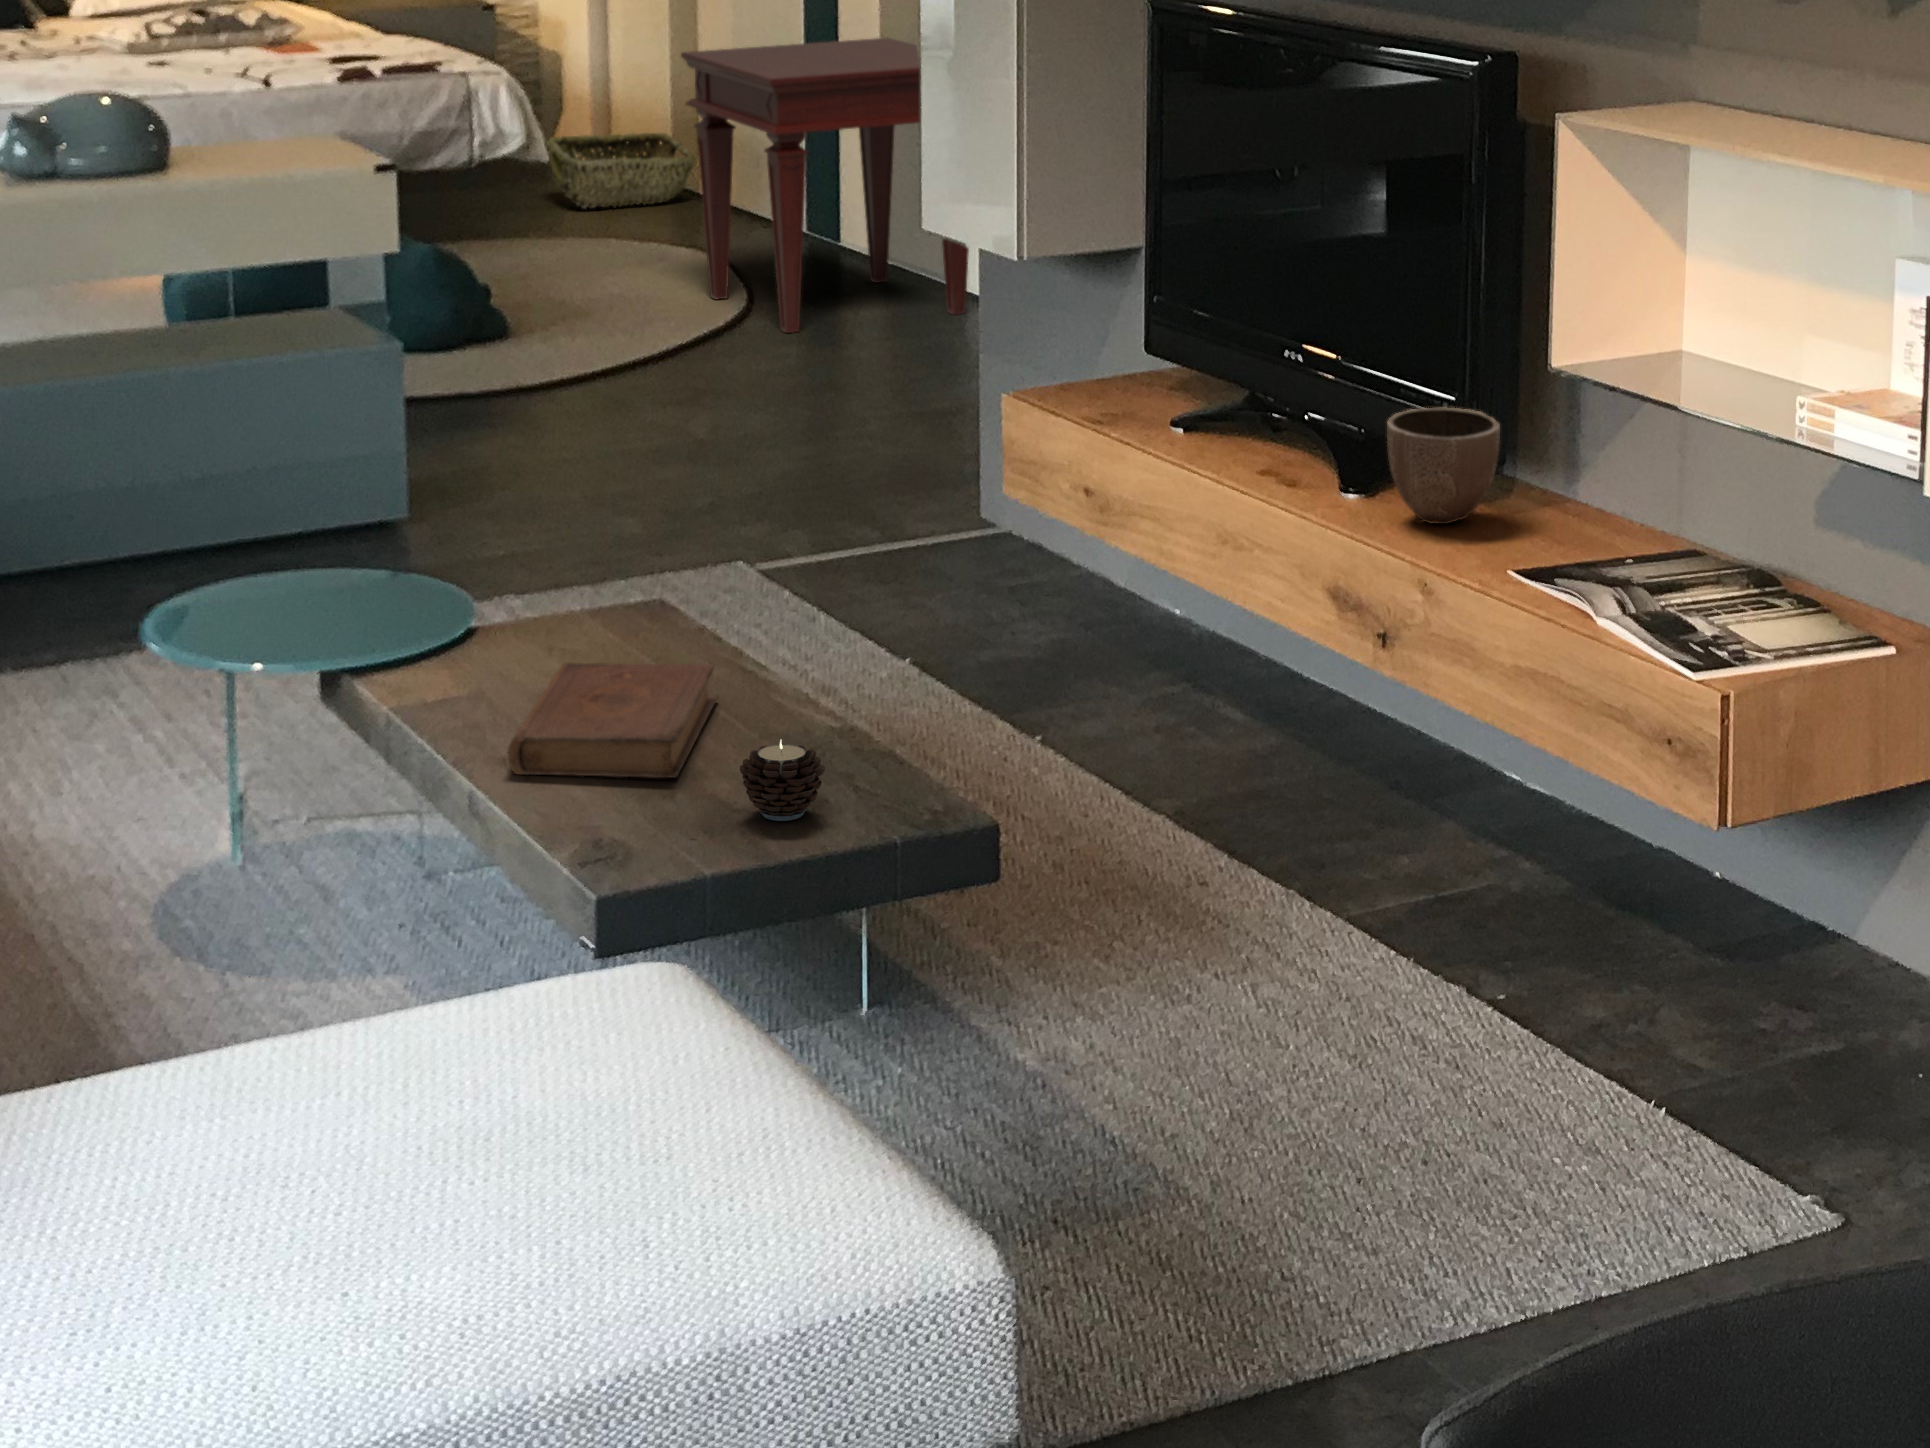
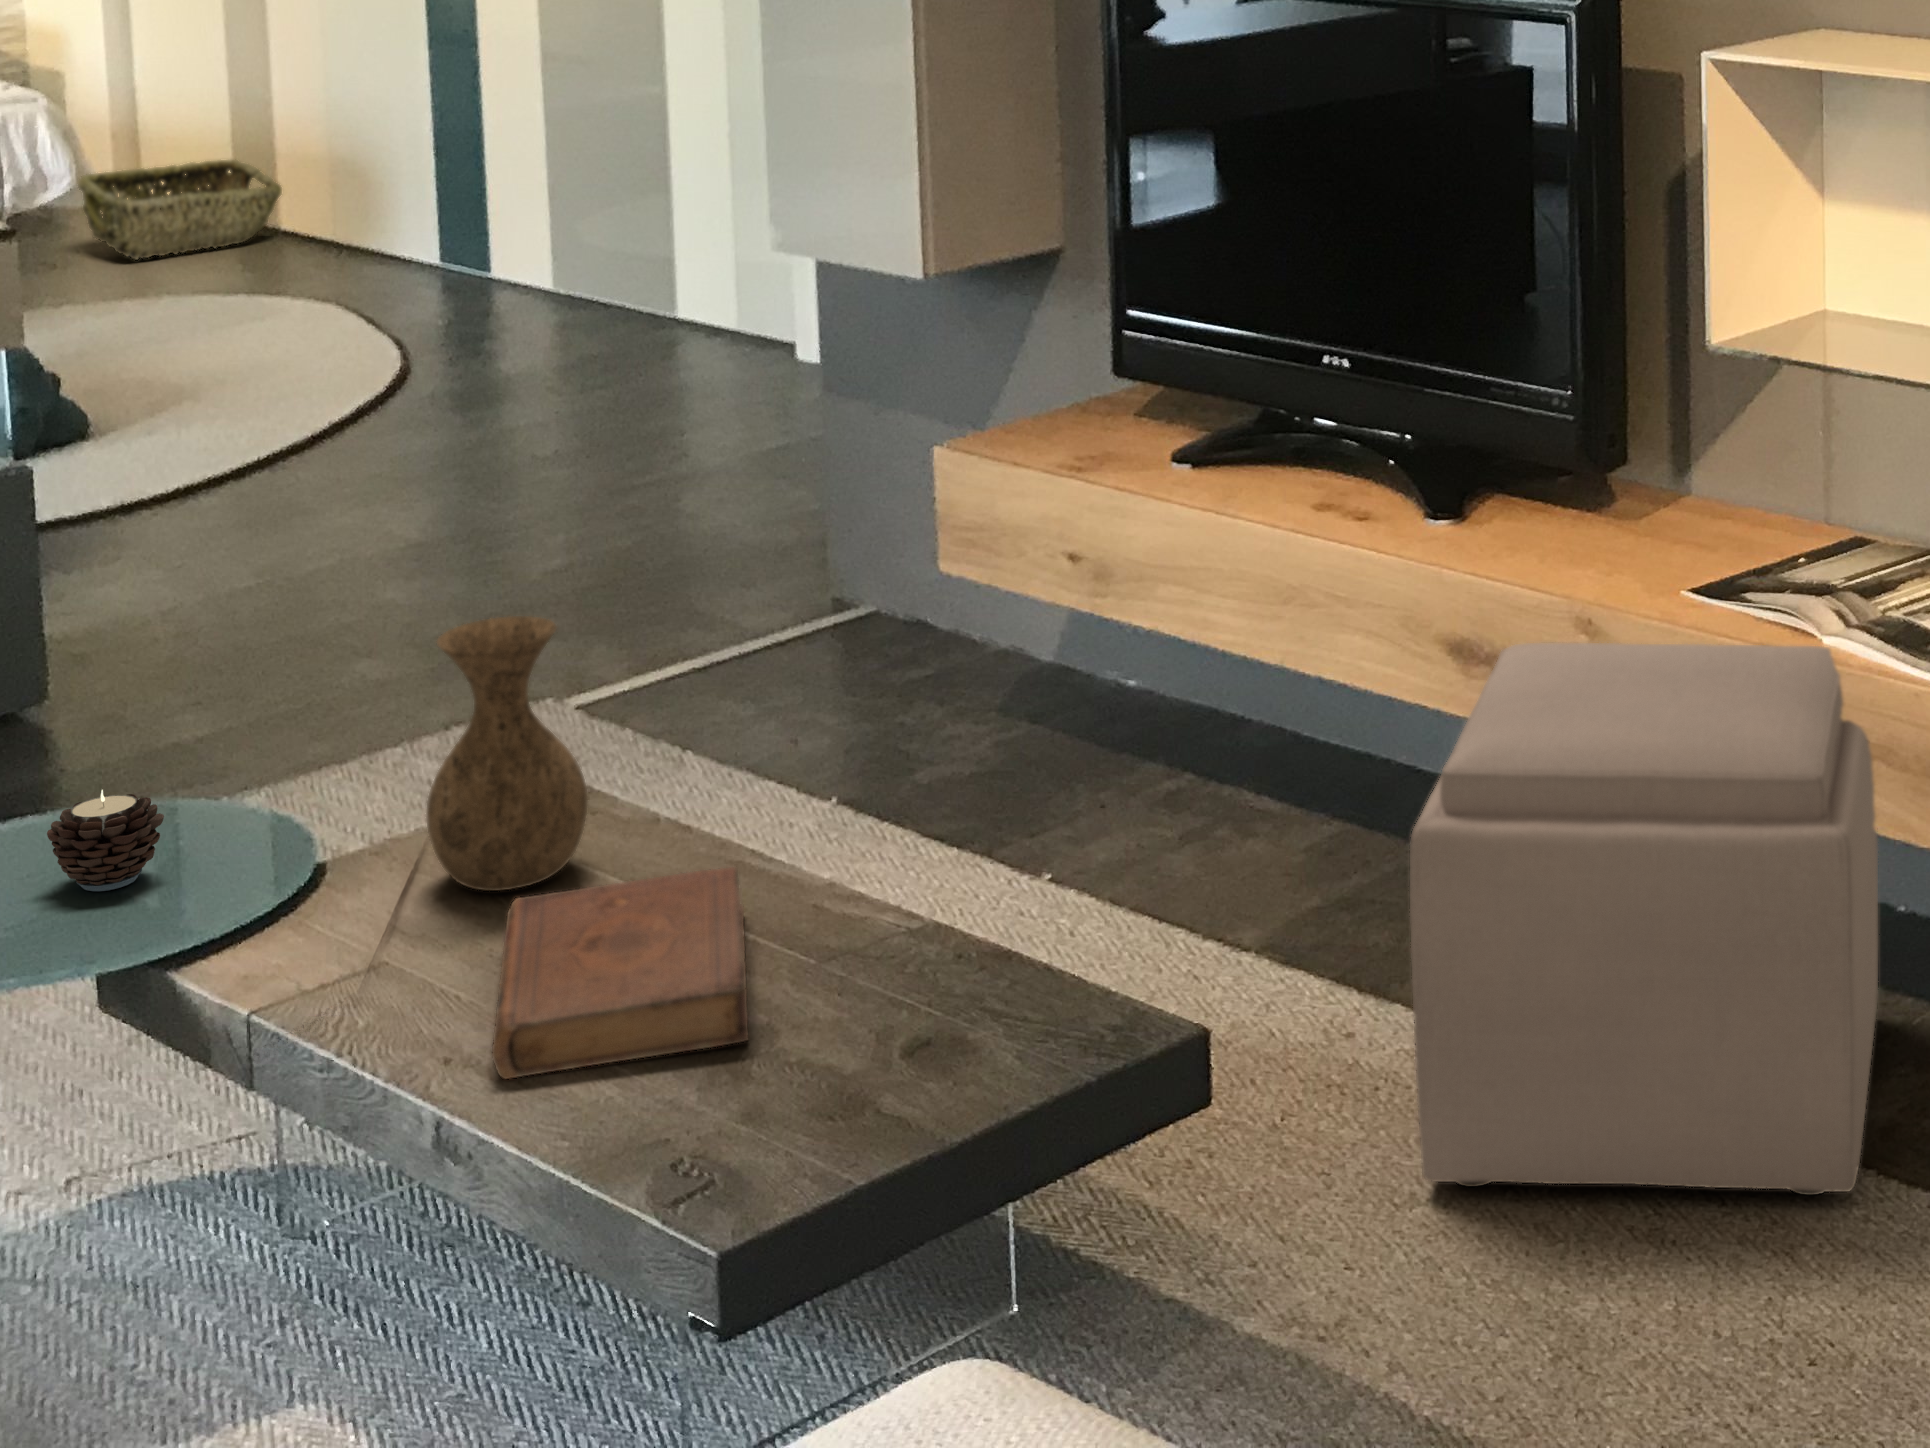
side table: present [681,38,969,333] -> none [302,27,708,390]
decorative bowl: present [1387,408,1500,524] -> none [1488,405,1619,545]
vase: none [525,468,634,662] -> present [426,616,588,891]
ottoman: none [1196,592,1644,1056] -> present [1410,643,1878,1195]
candle: present [740,740,825,821] -> present [47,790,164,891]

